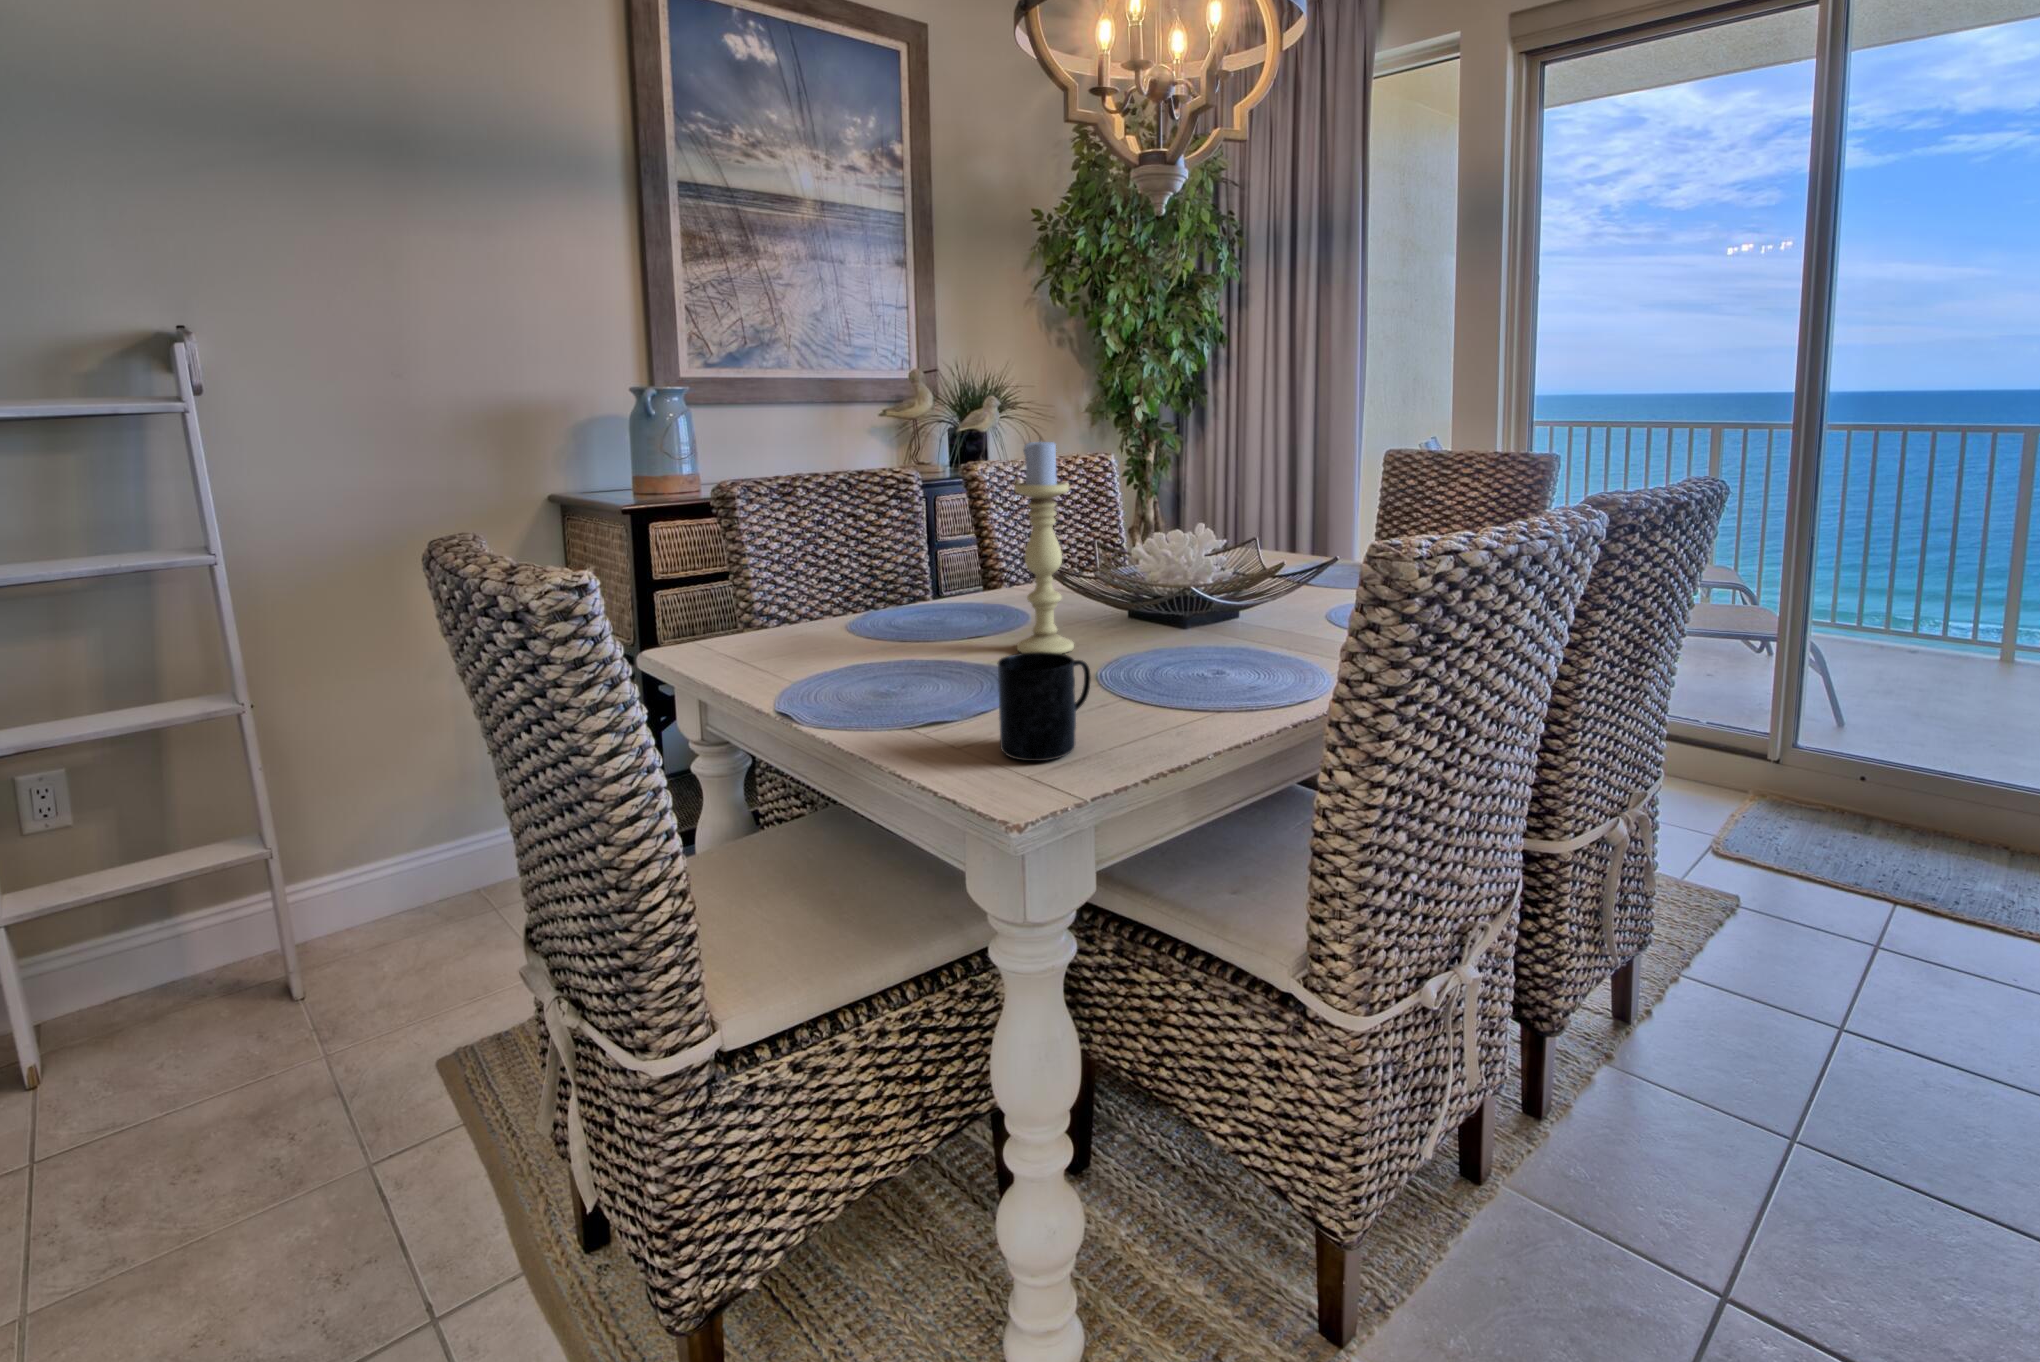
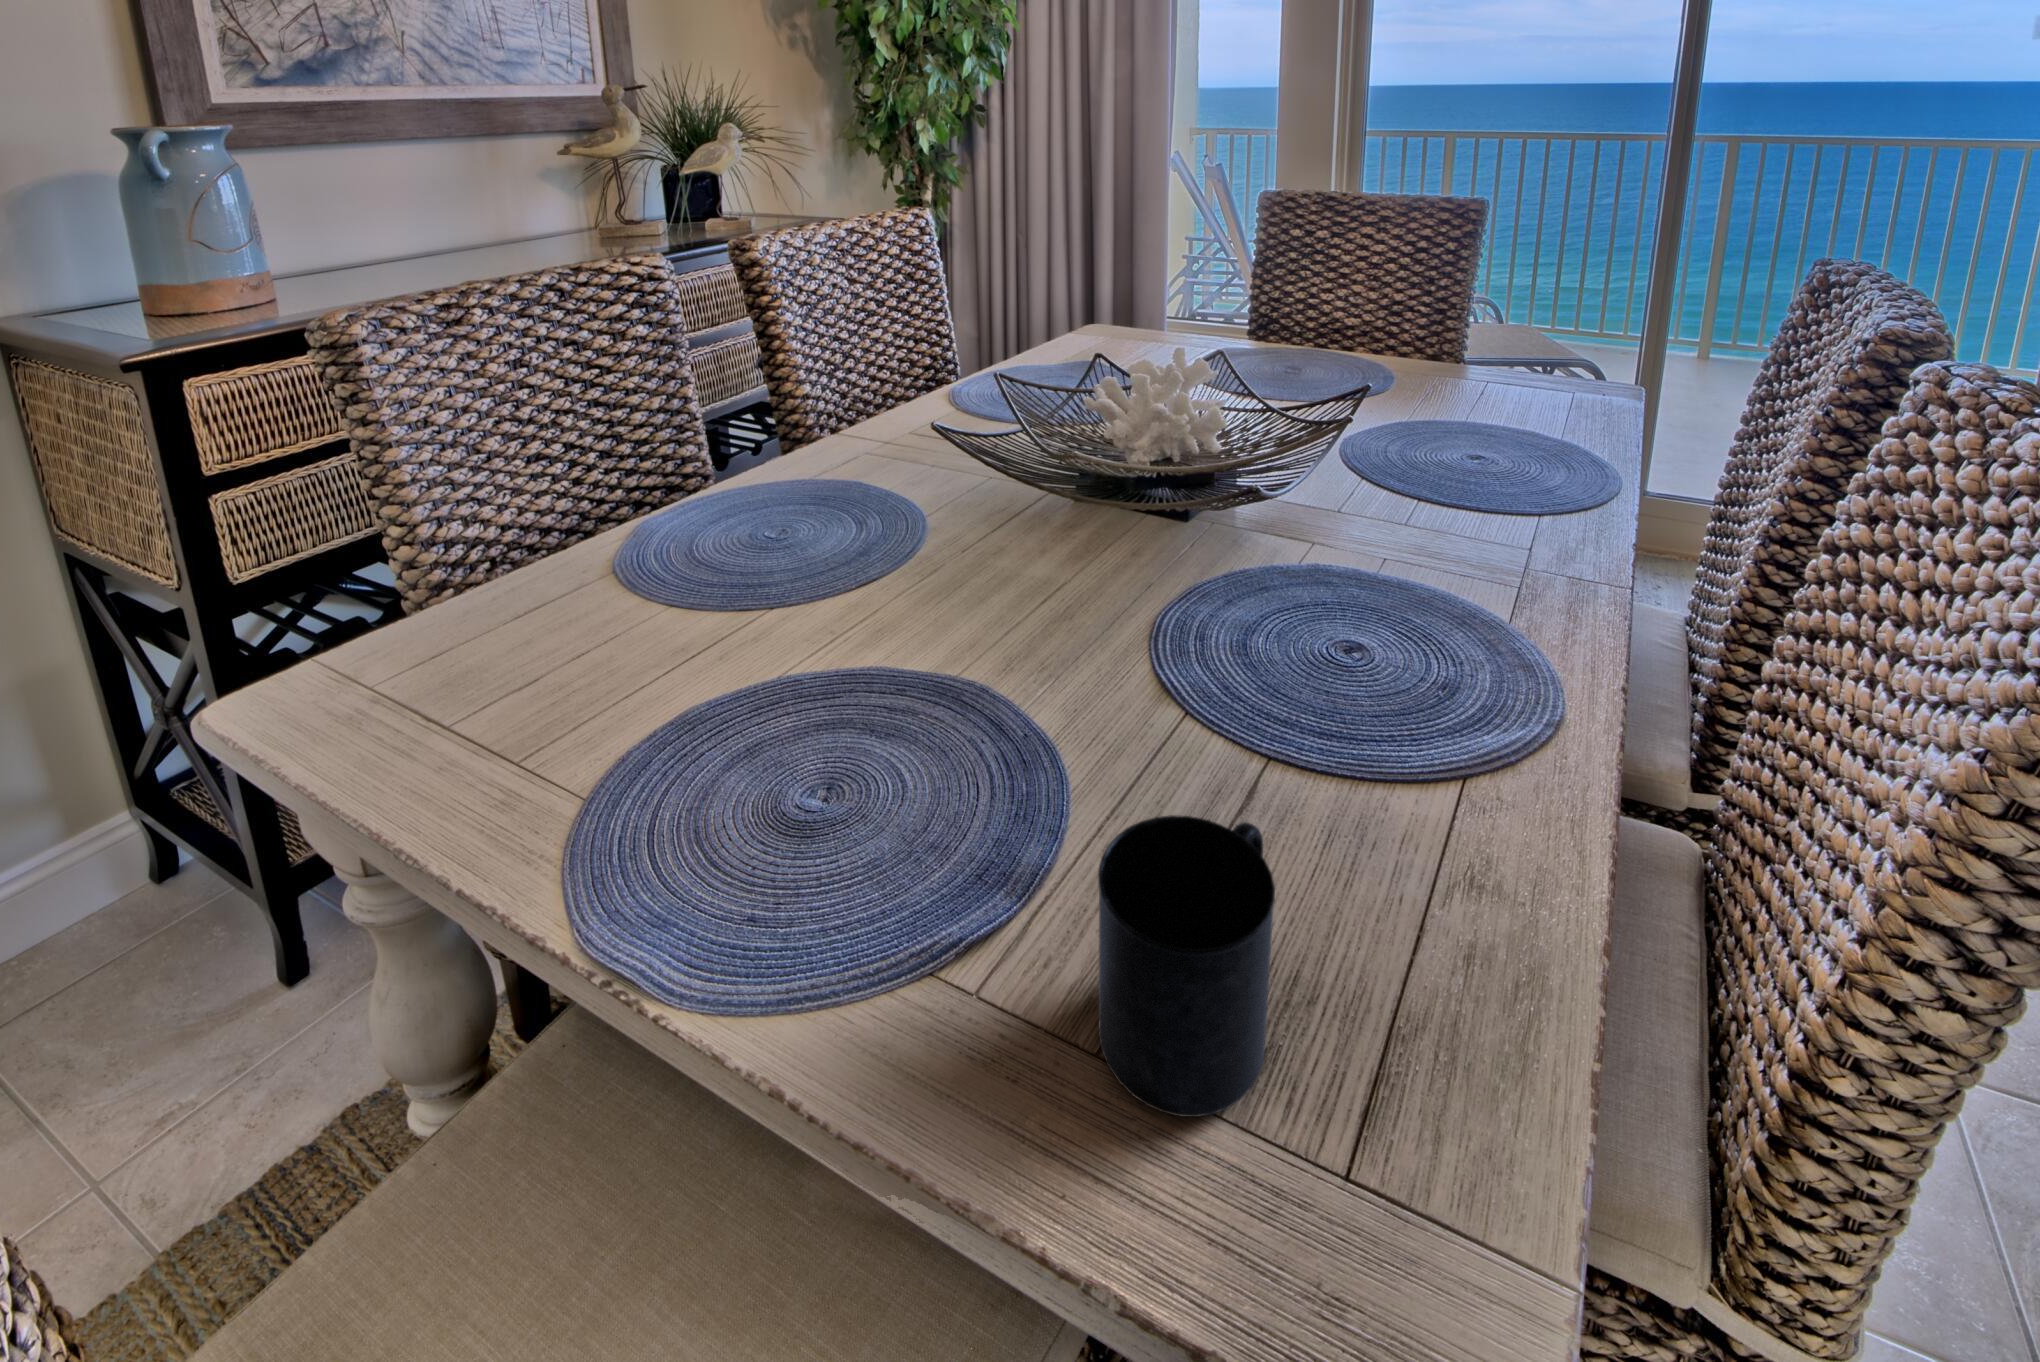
candle holder: present [1014,440,1074,654] -> none [917,256,1022,626]

